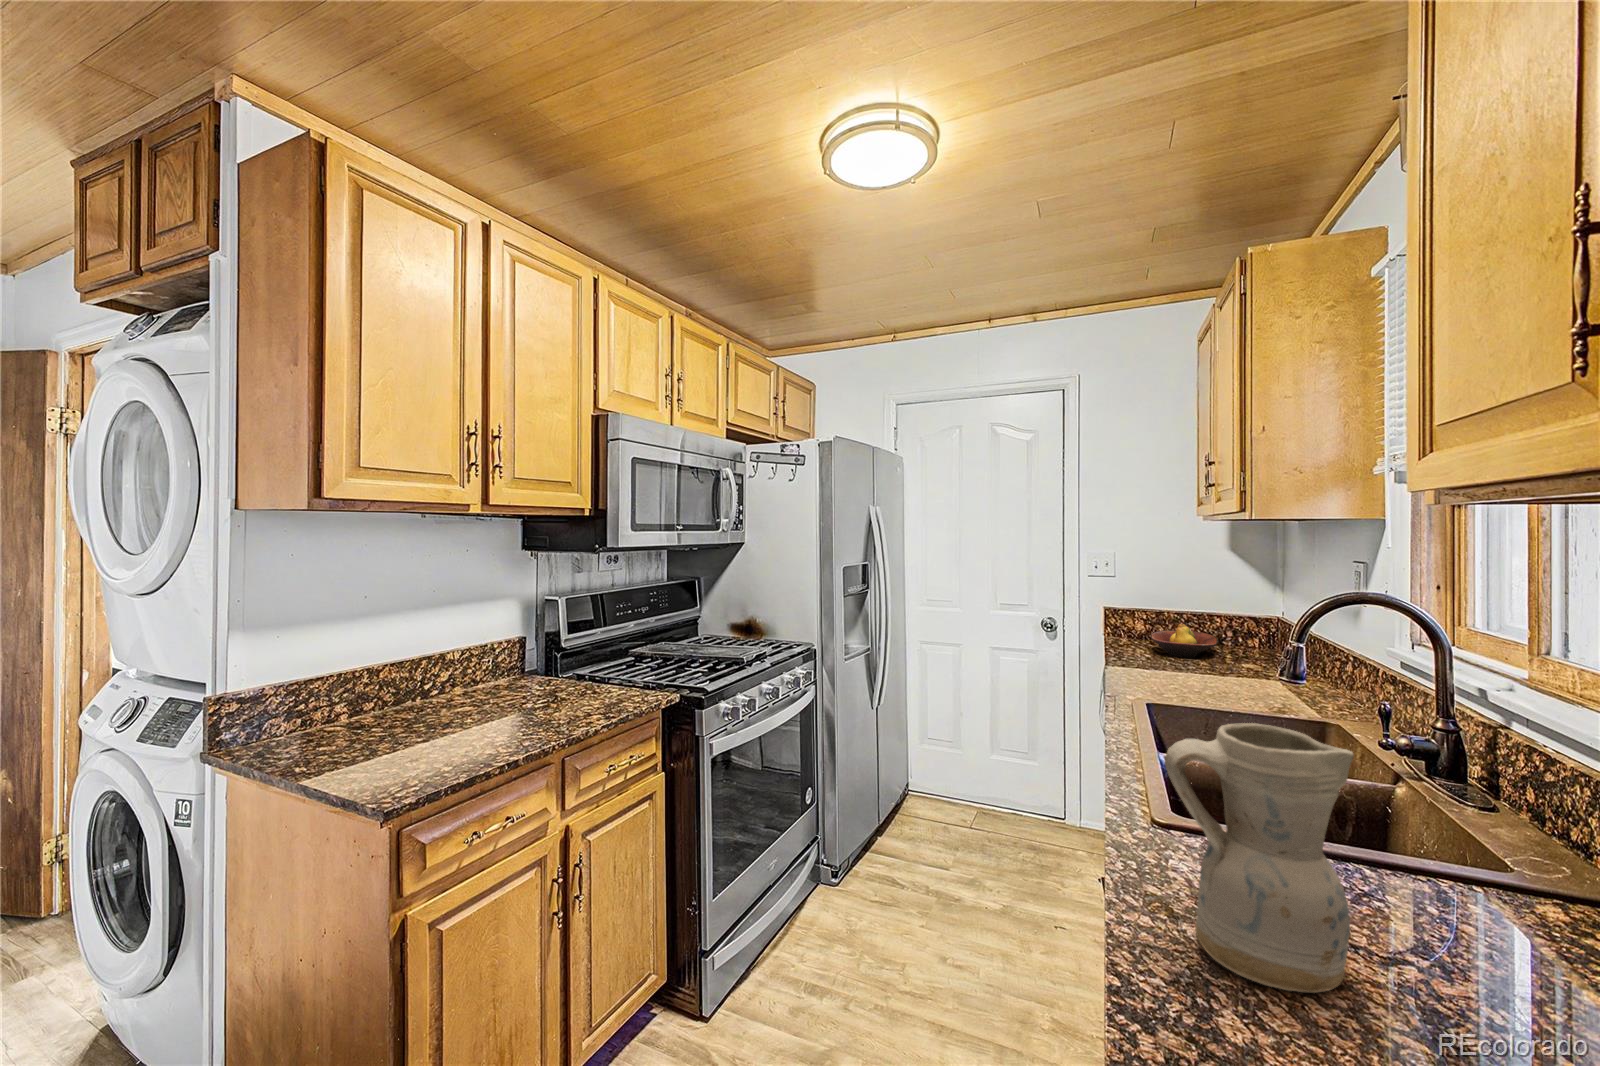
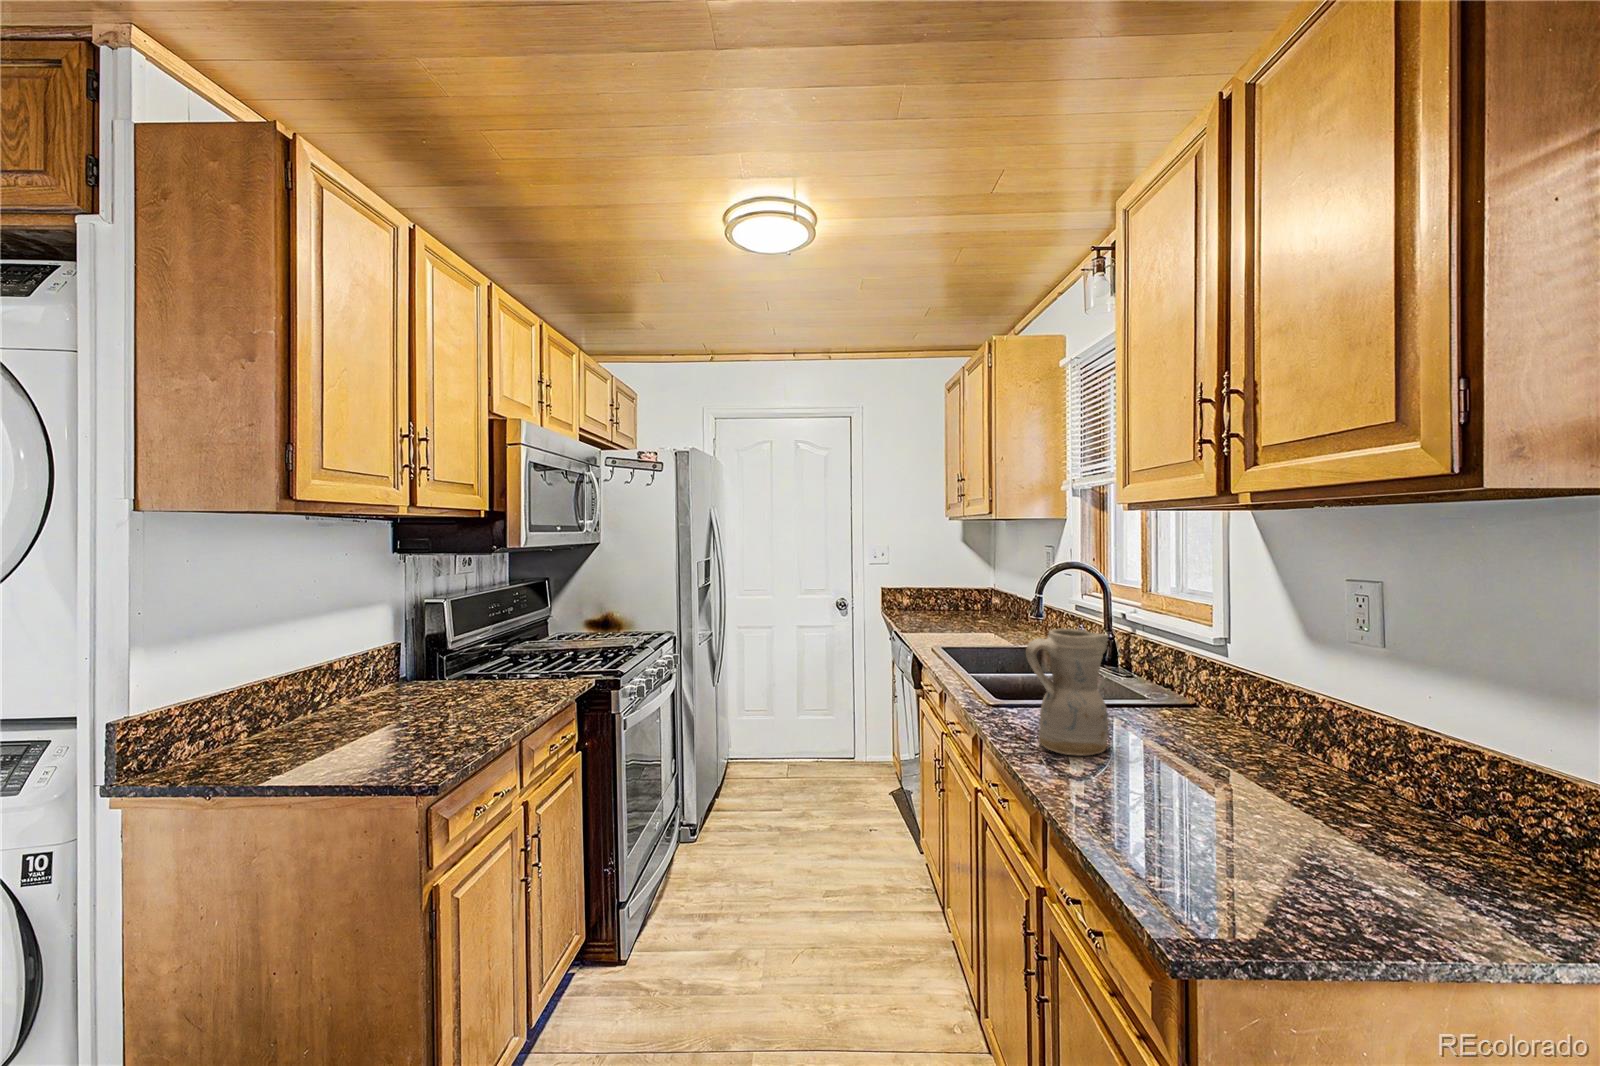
fruit bowl: present [1151,624,1217,658] -> none [915,596,960,620]

